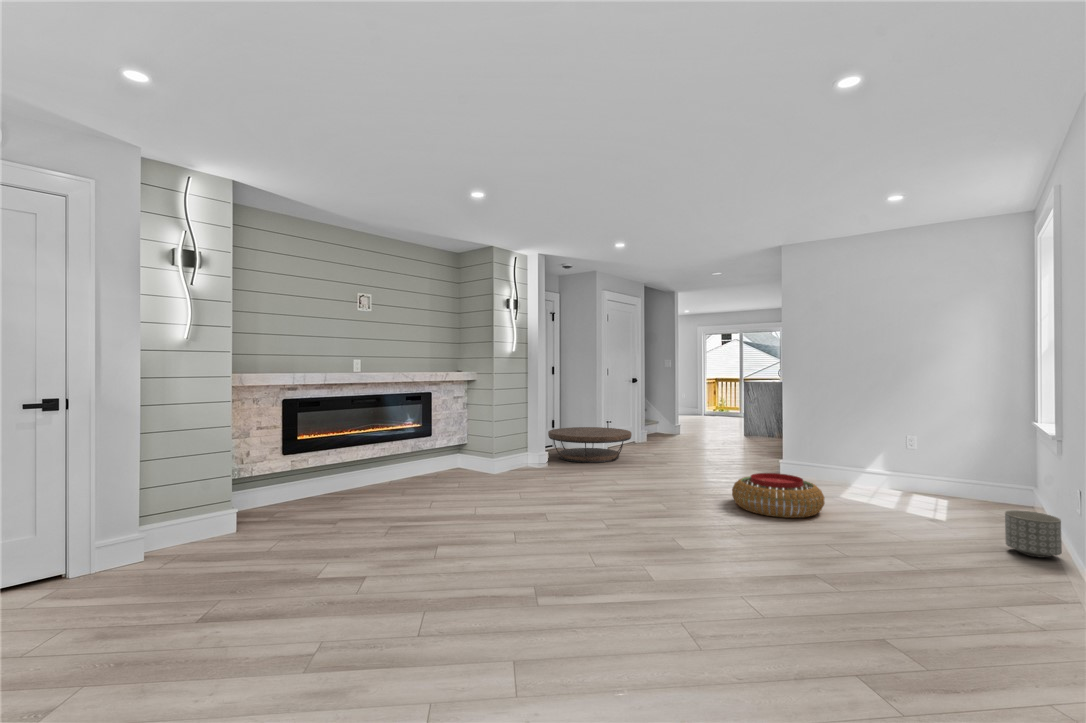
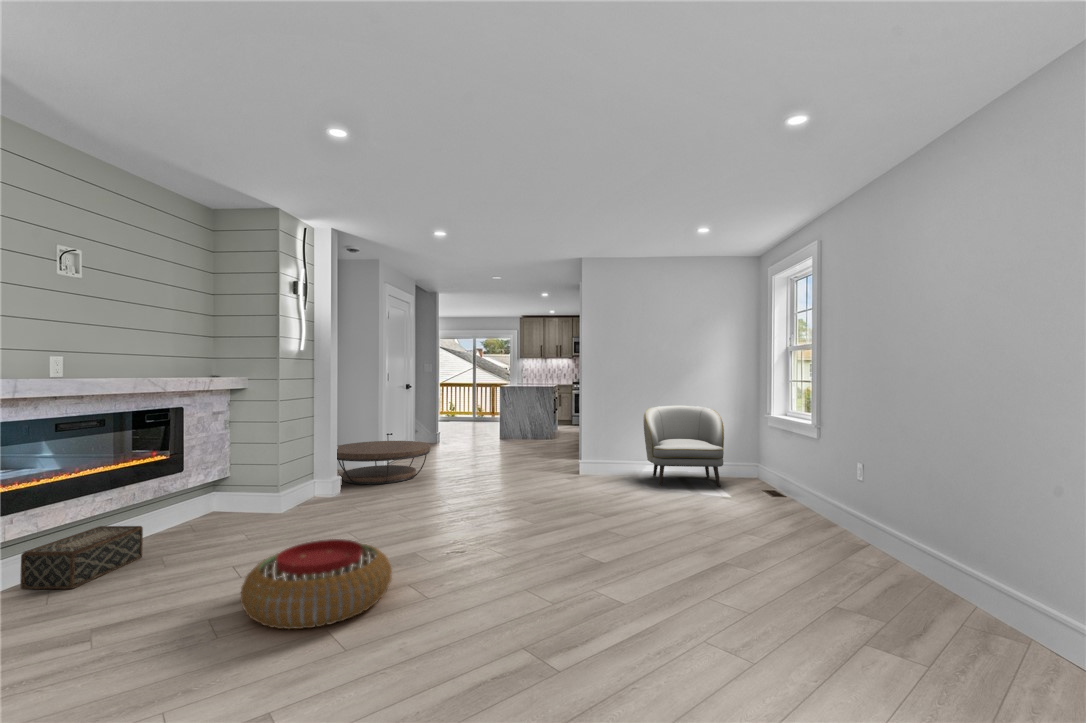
armchair: none [846,408,960,510] -> present [644,406,724,486]
woven basket: none [336,464,397,497] -> present [20,526,143,589]
pouf: present [732,473,825,518] -> present [241,539,392,629]
planter: present [1005,510,1062,558] -> none [788,479,822,512]

